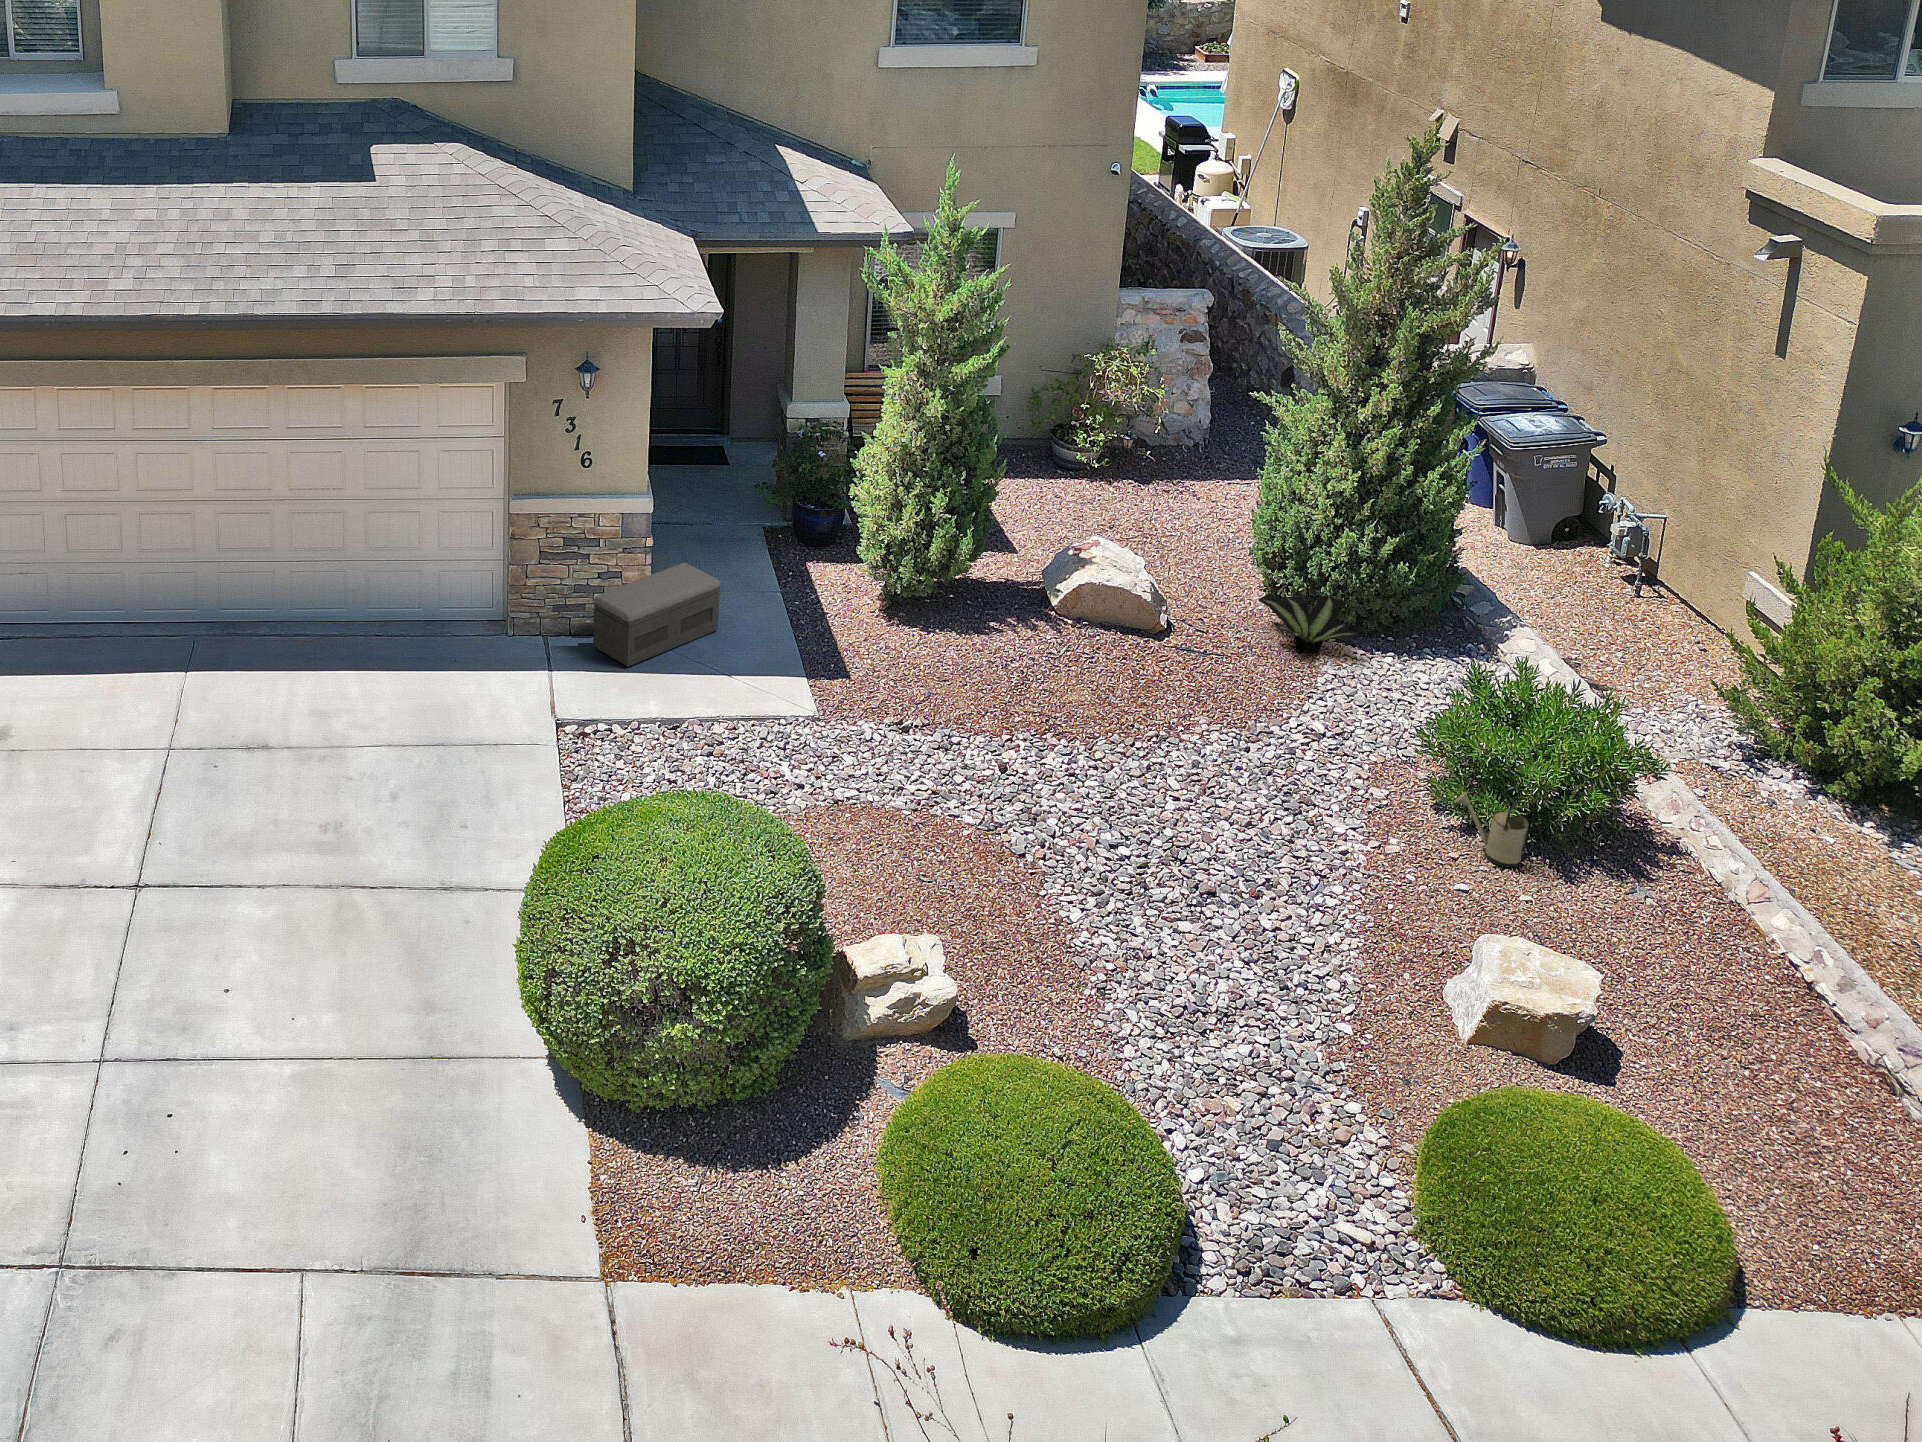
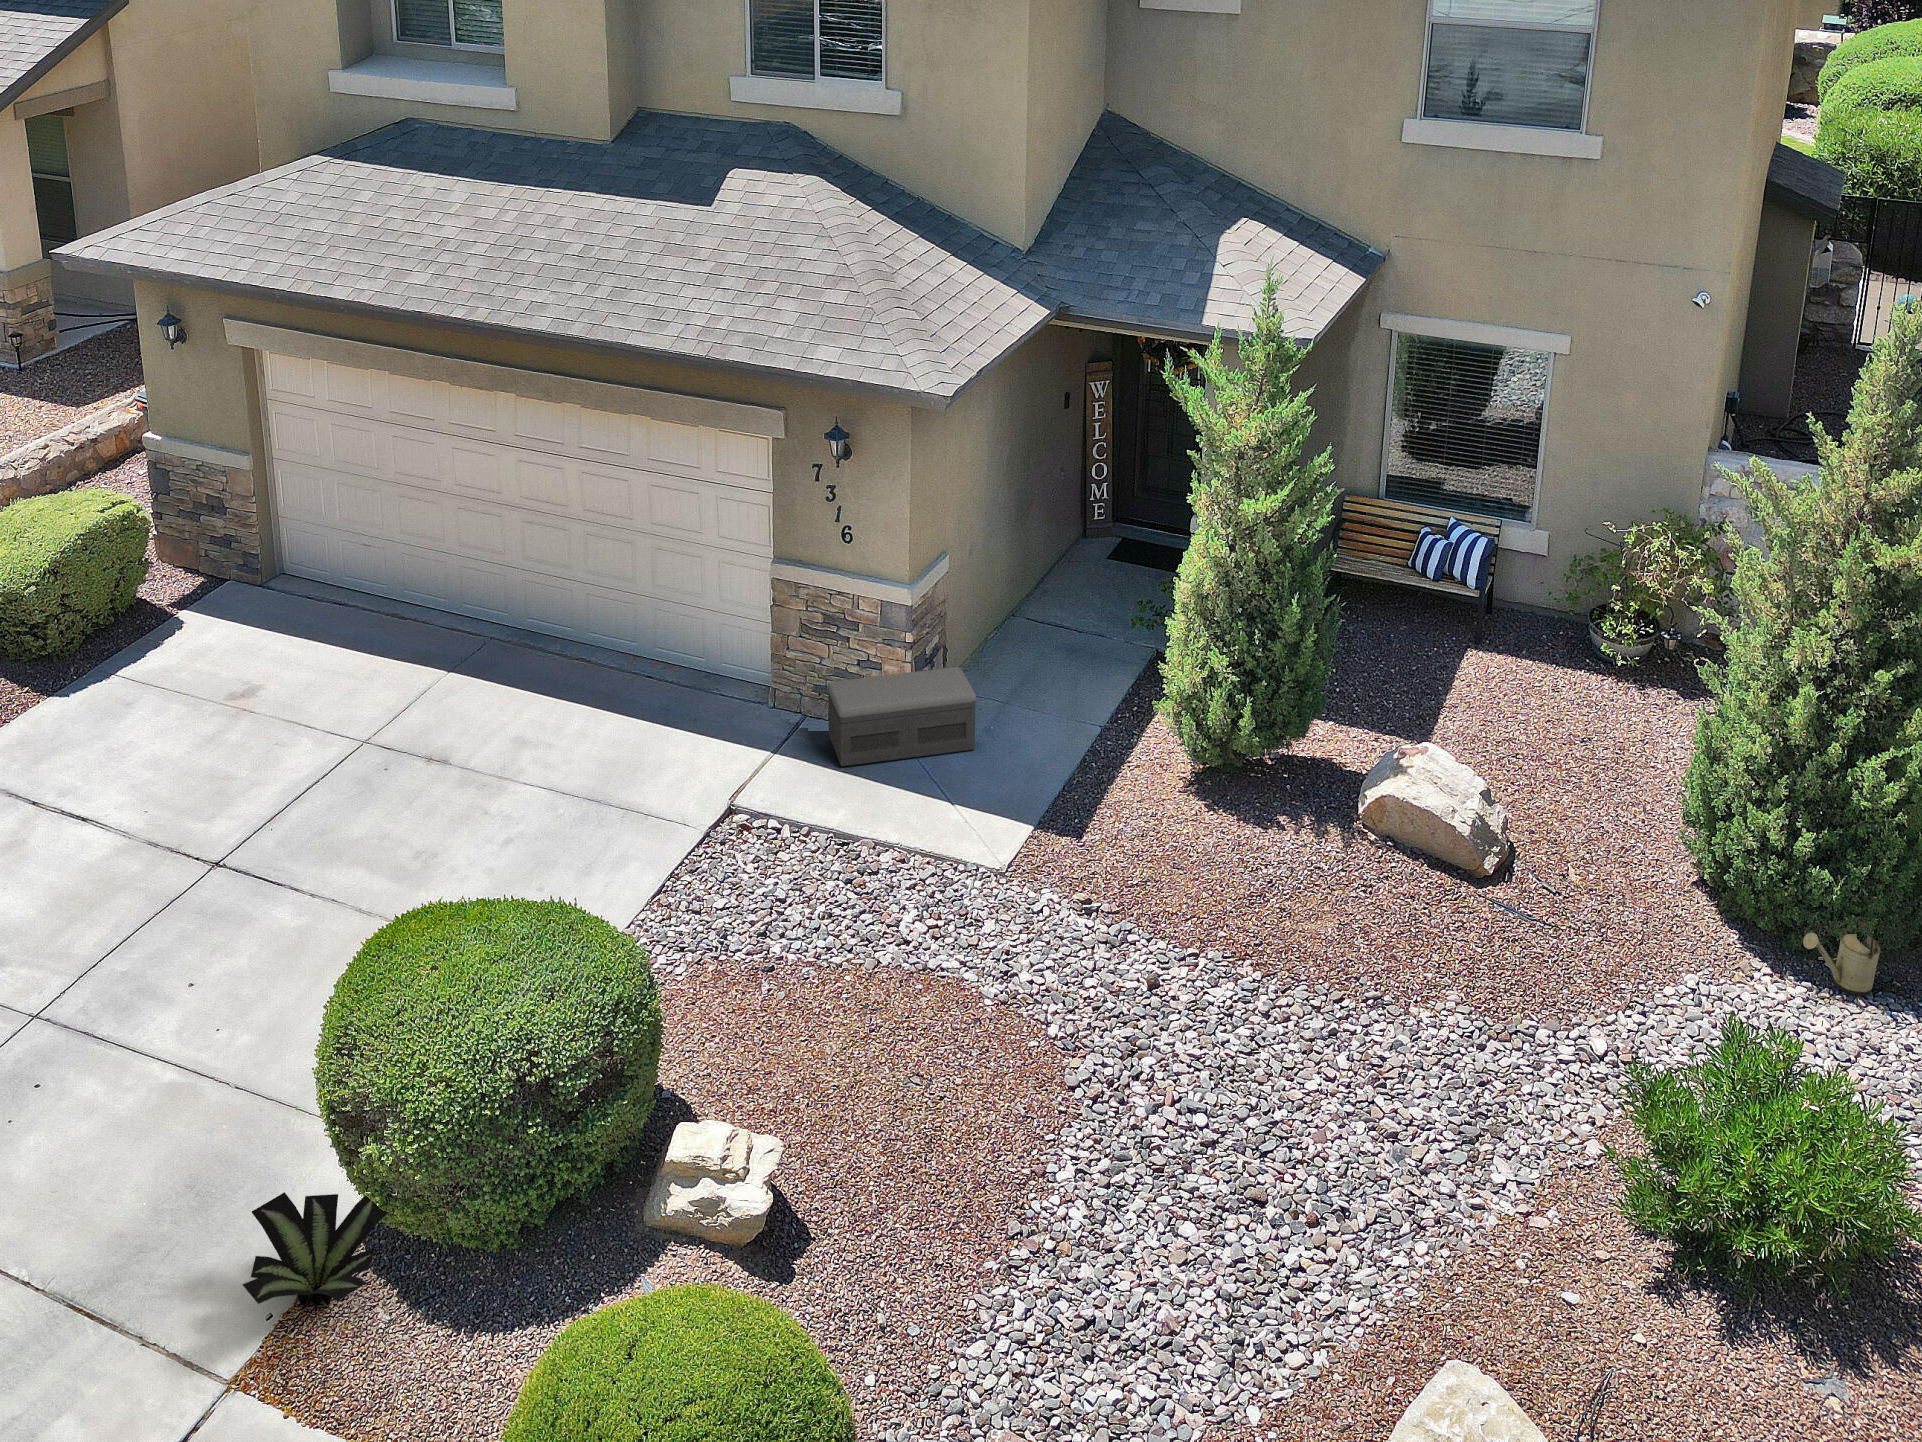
potted plant: present [1258,593,1359,654] -> present [242,1192,389,1307]
watering can: present [1455,792,1533,867] -> present [1803,921,1884,996]

